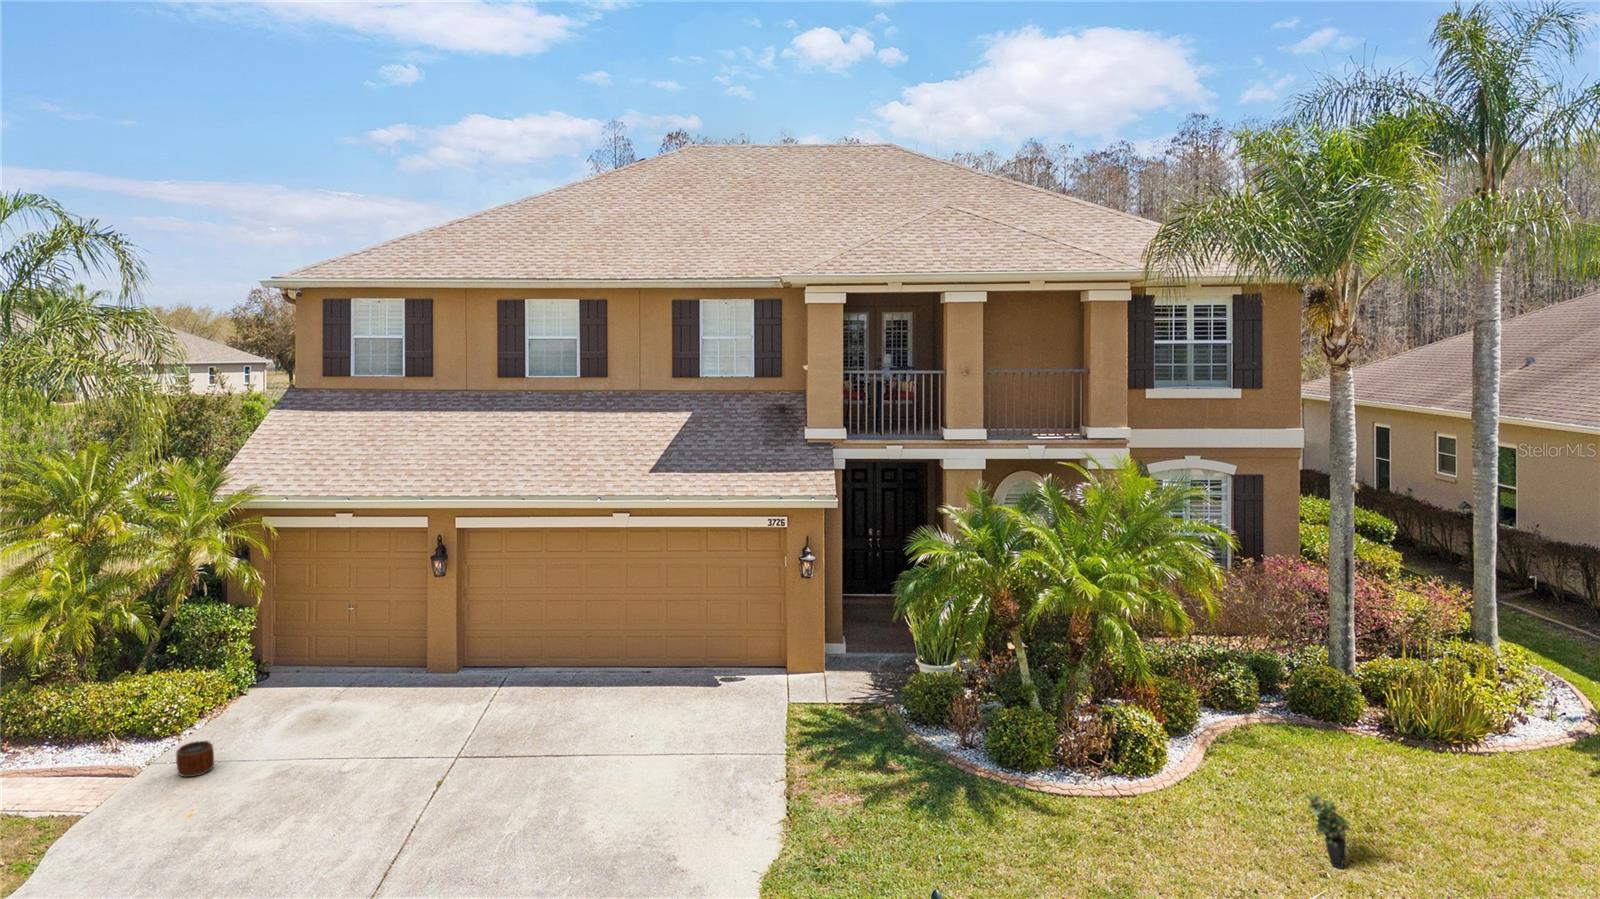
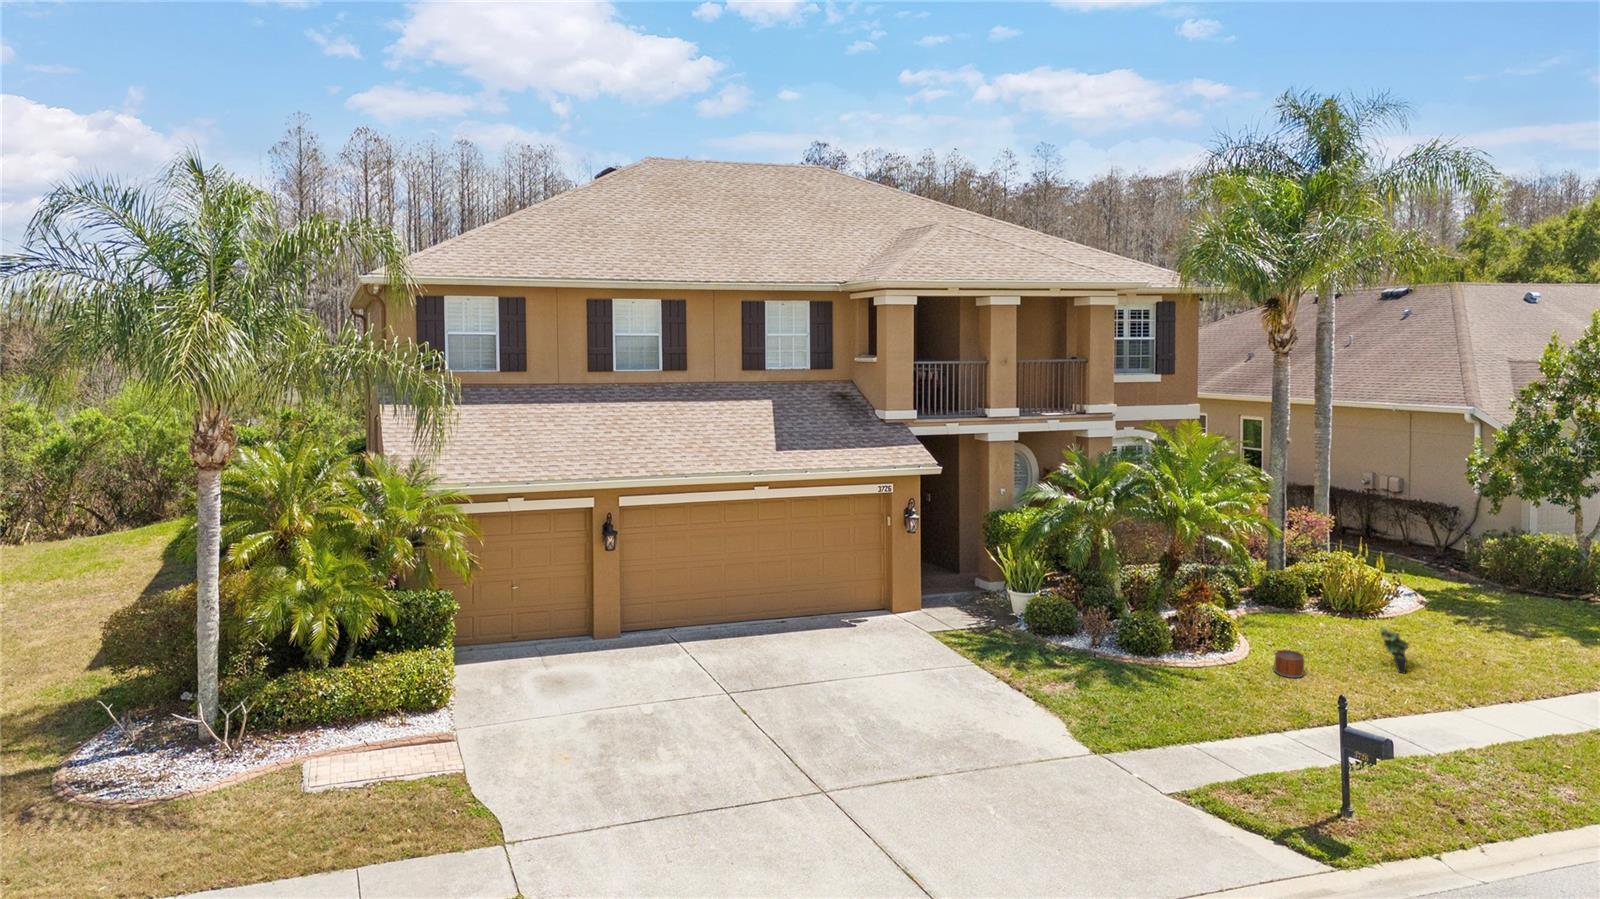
bucket: present [176,741,214,777] -> present [1275,650,1304,678]

